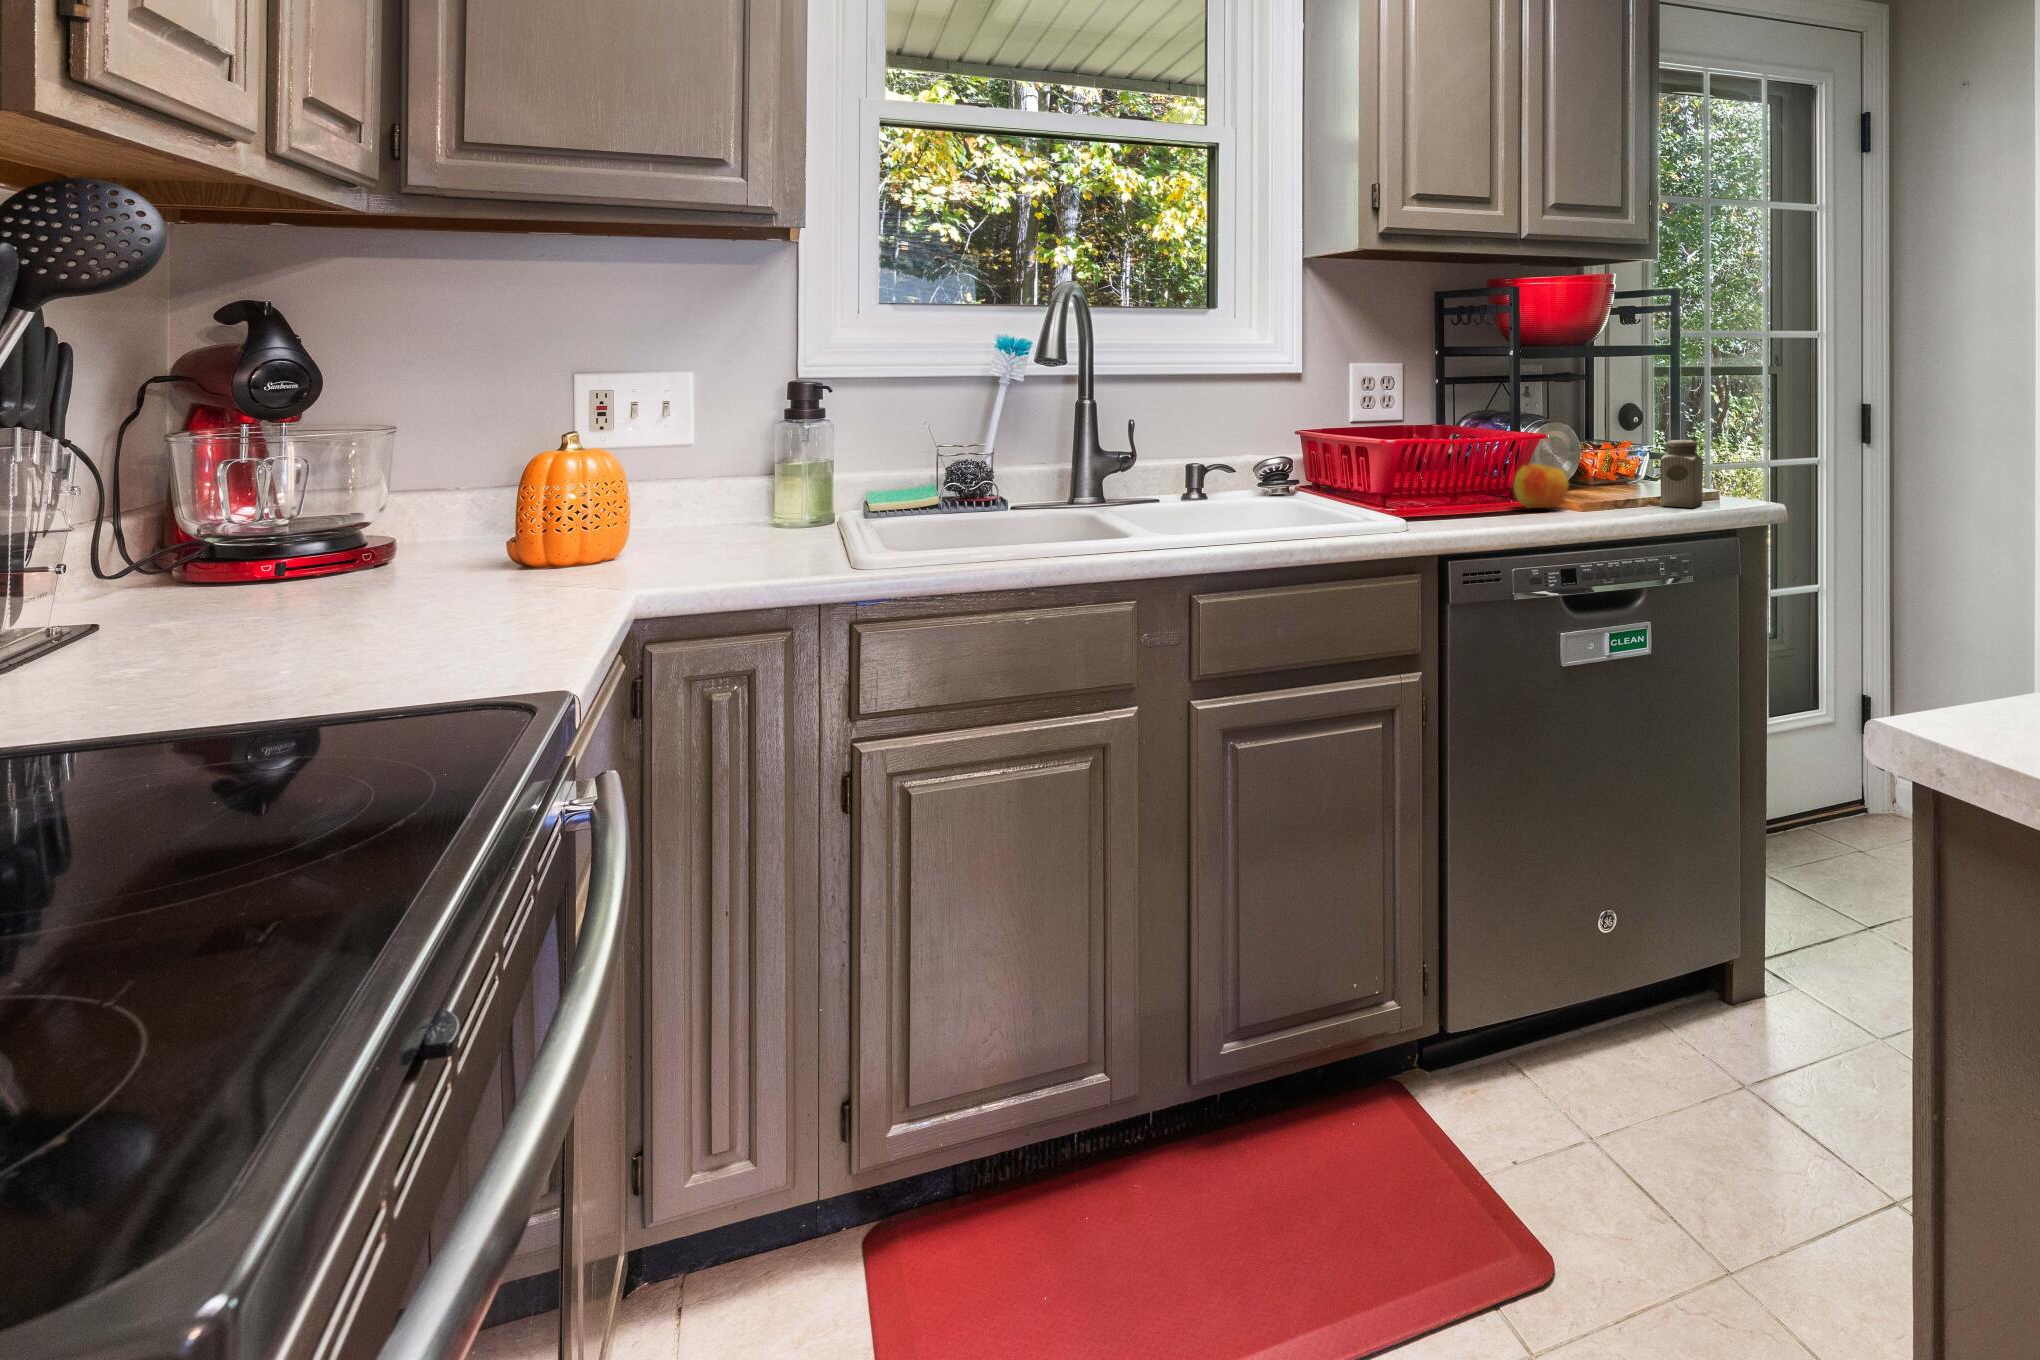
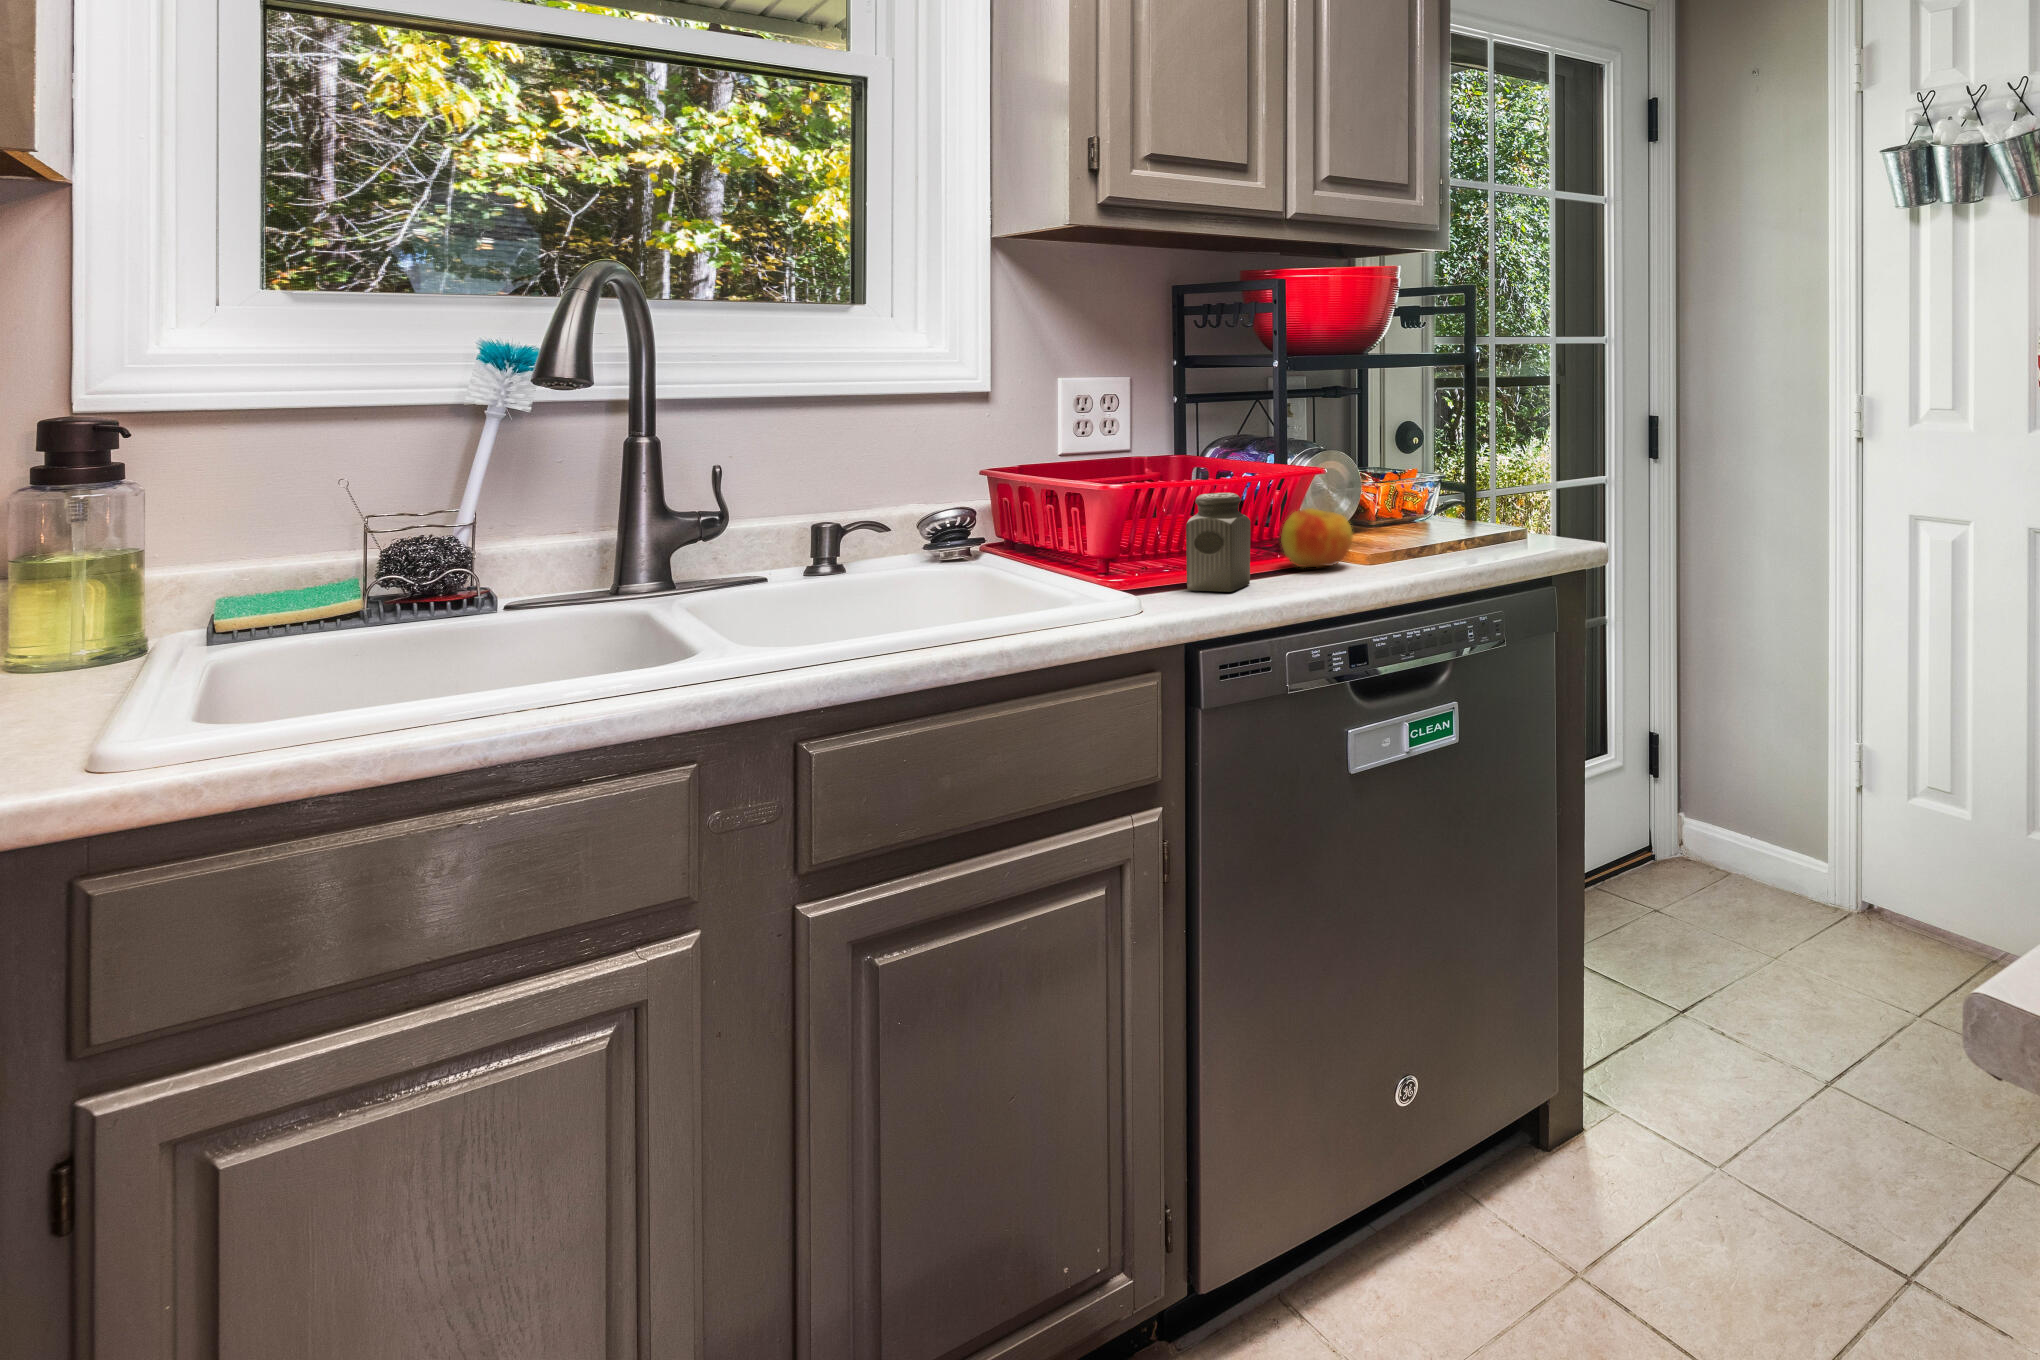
salt shaker: present [1660,440,1703,508] -> present [1186,493,1250,592]

